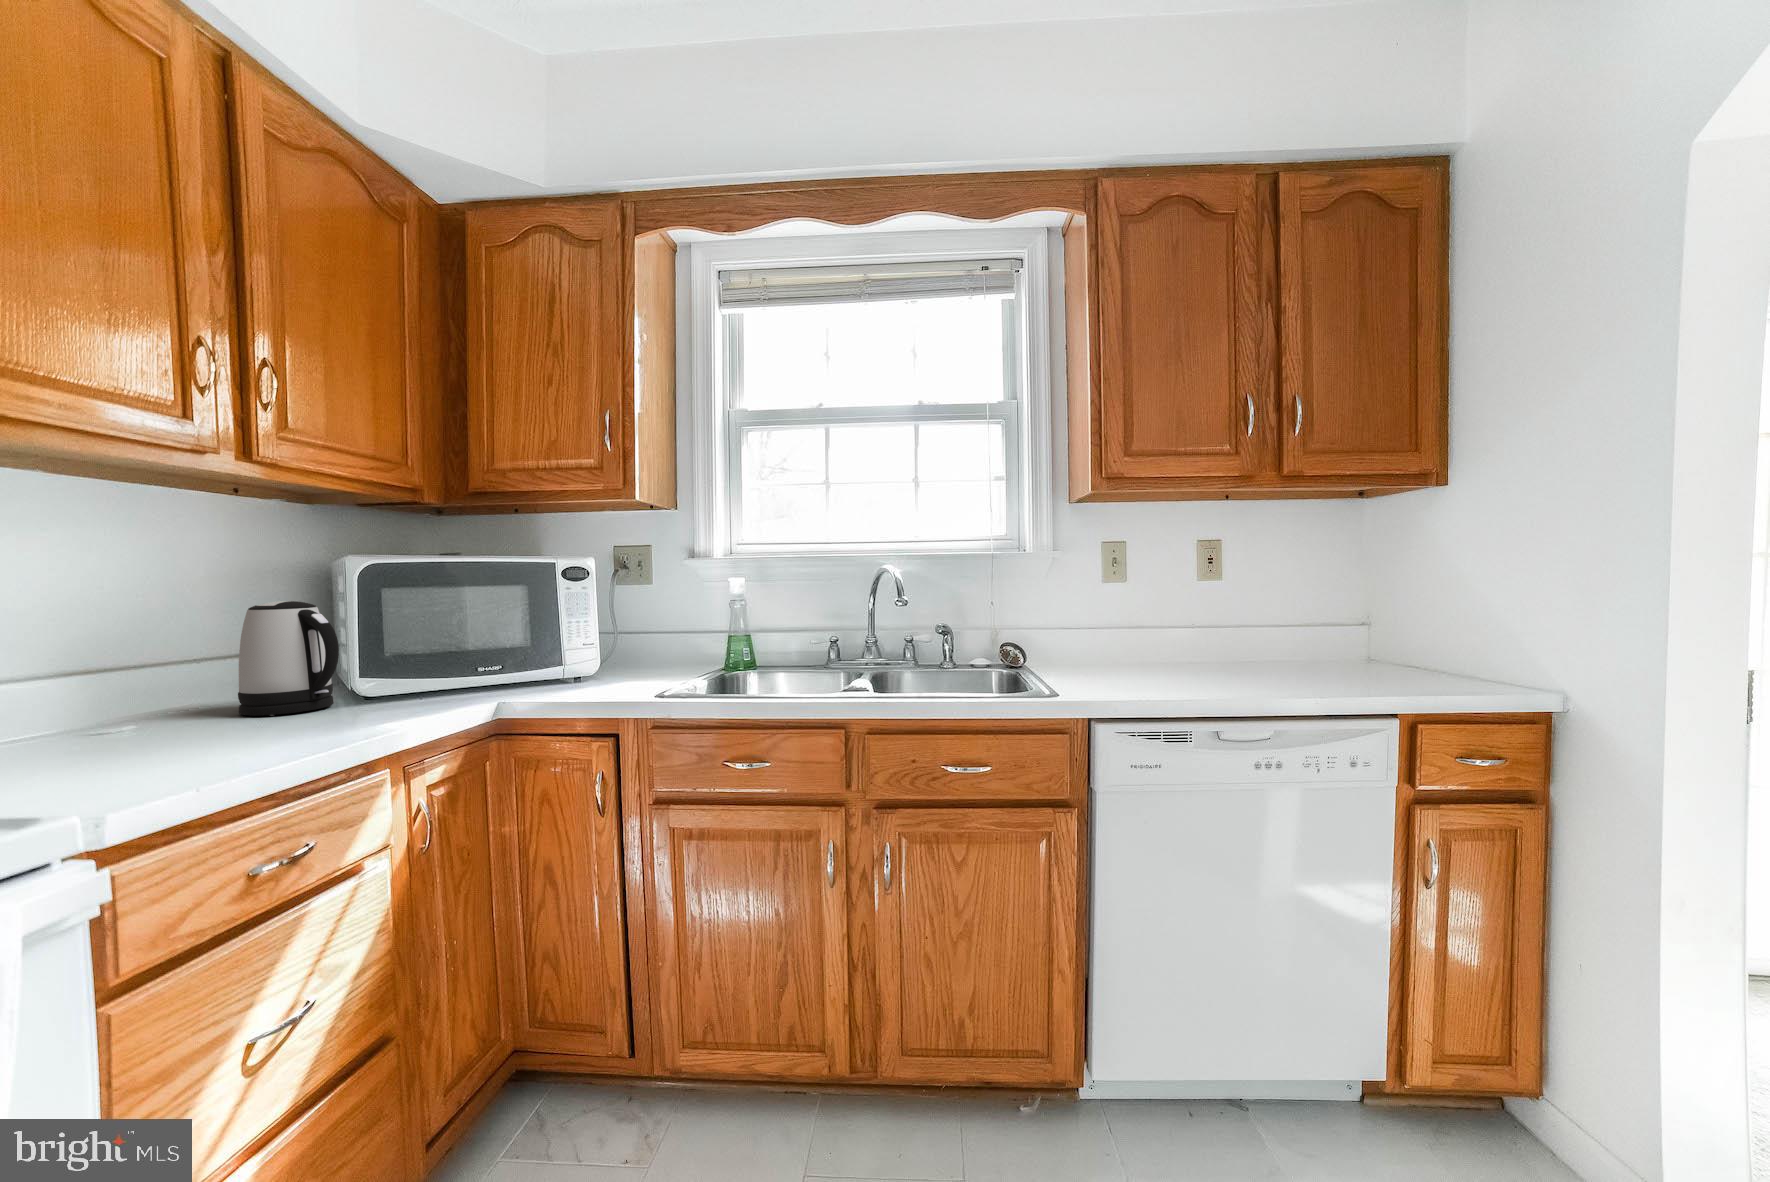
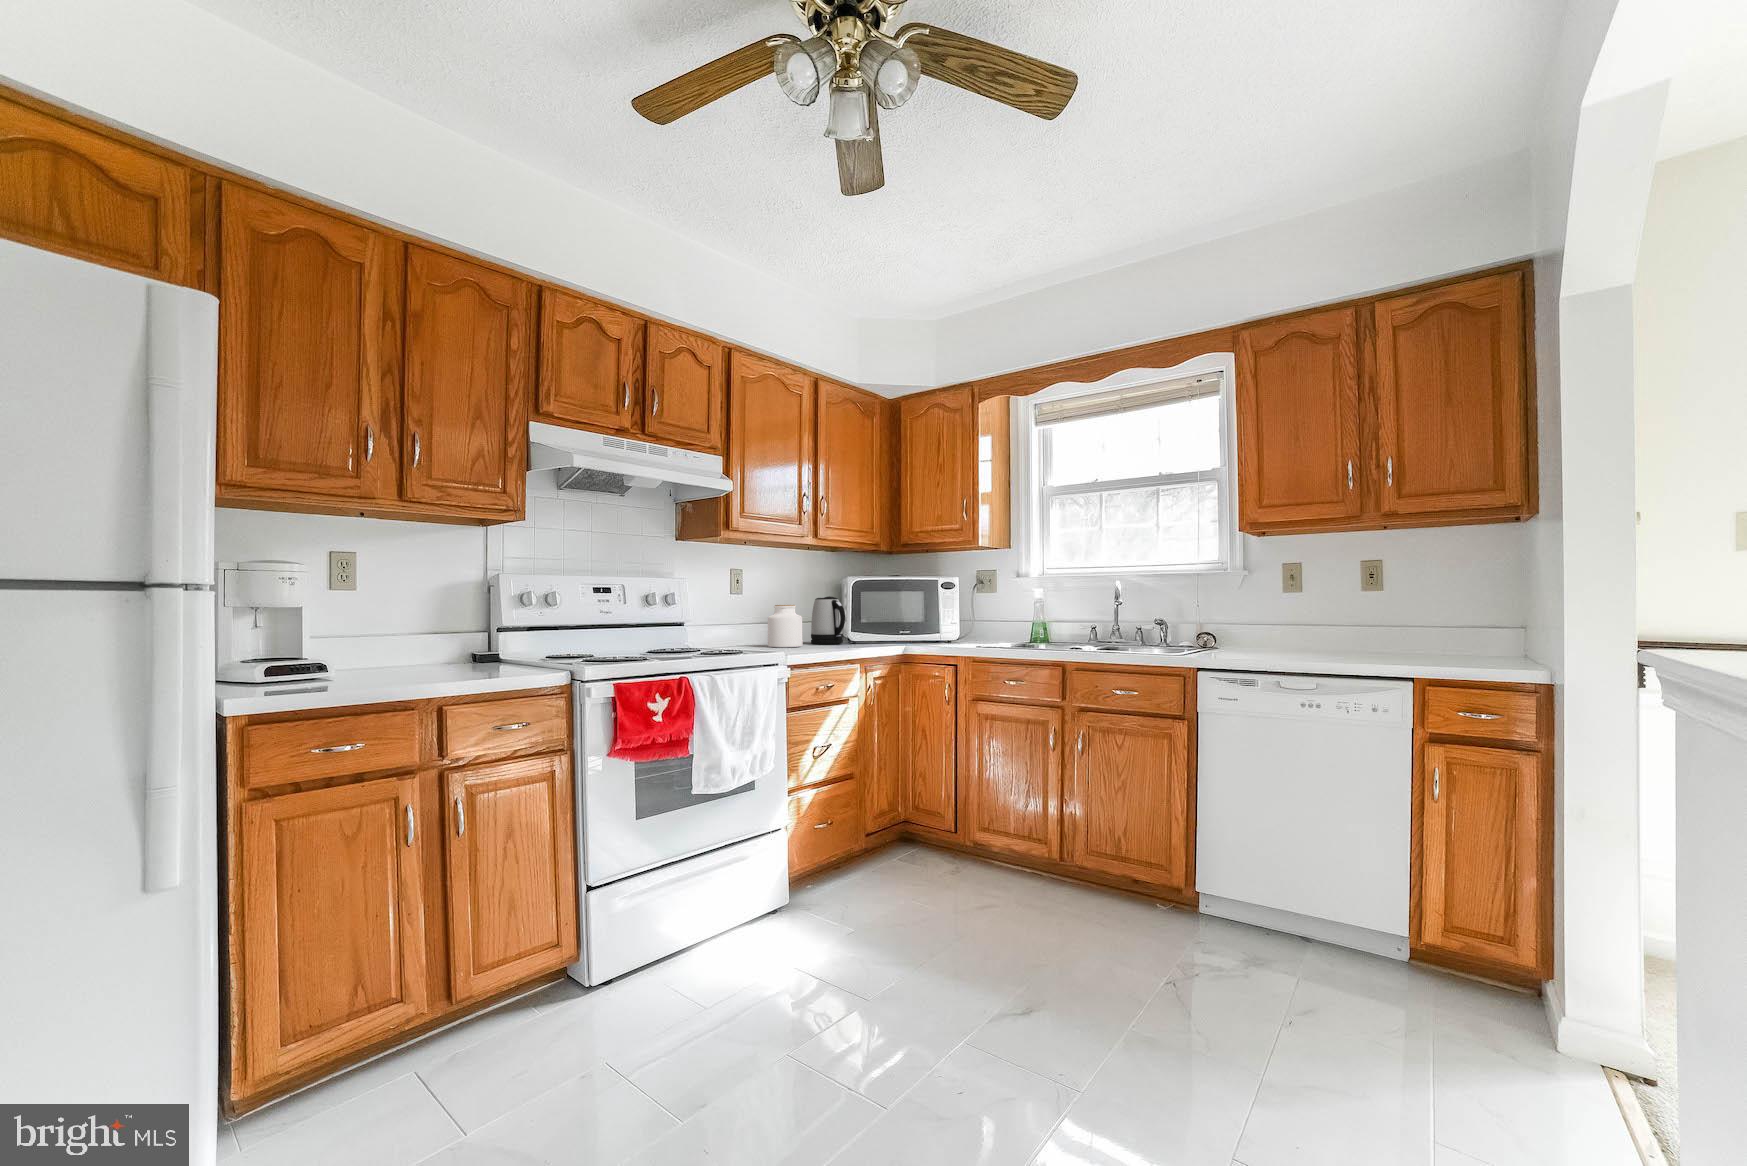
jar: none [77,630,209,753] -> present [768,605,802,647]

